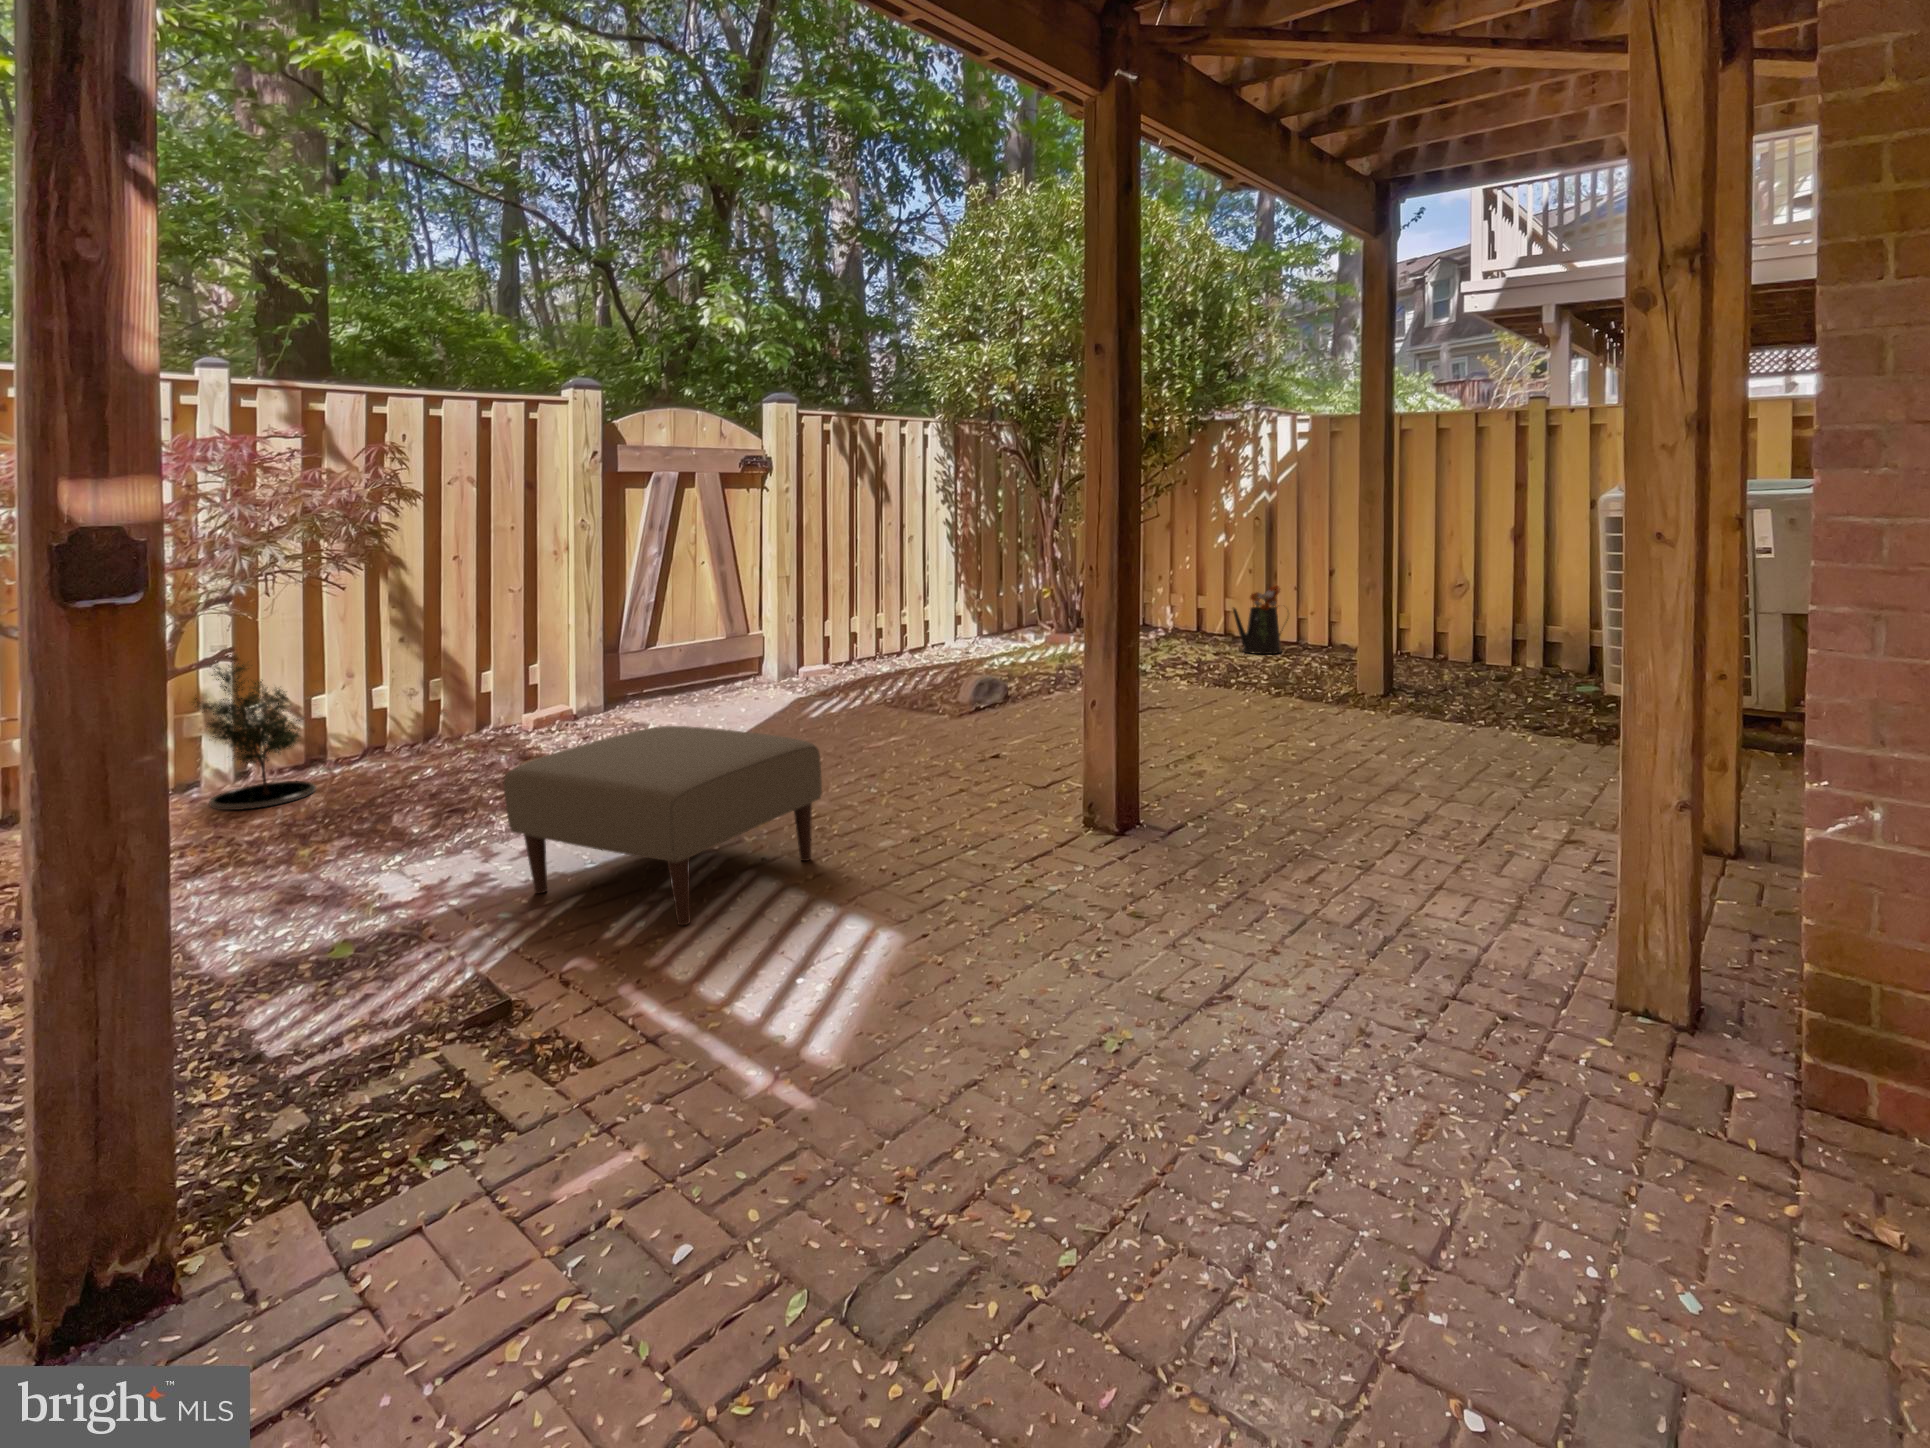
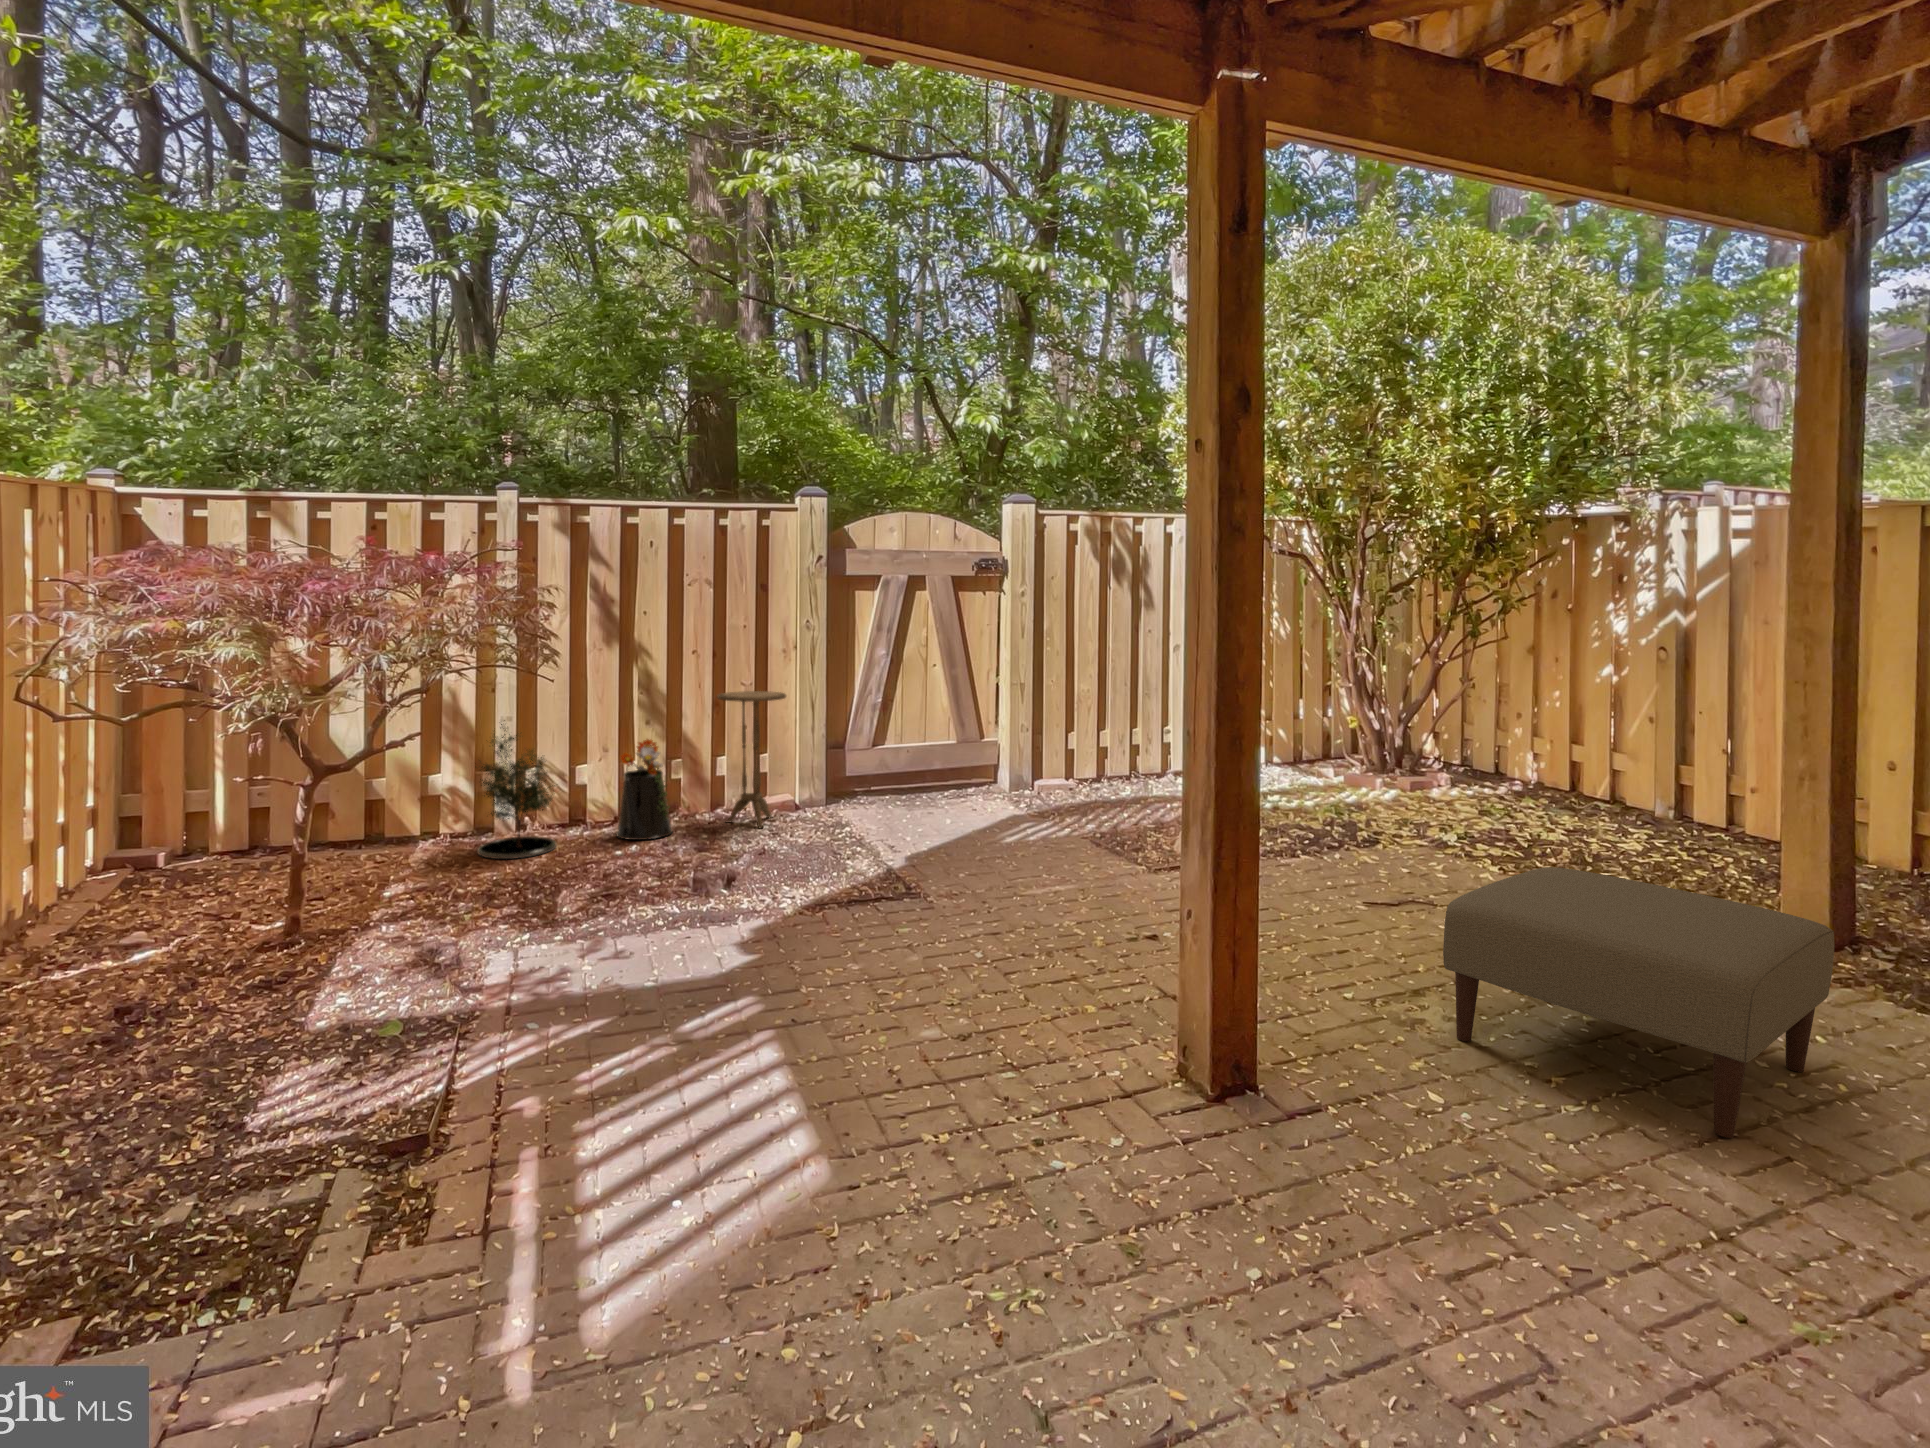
watering can: present [1233,586,1283,654] -> present [616,739,672,840]
side table: none [479,597,561,740] -> present [717,691,786,828]
ottoman: present [504,726,822,925] -> present [1443,867,1834,1138]

